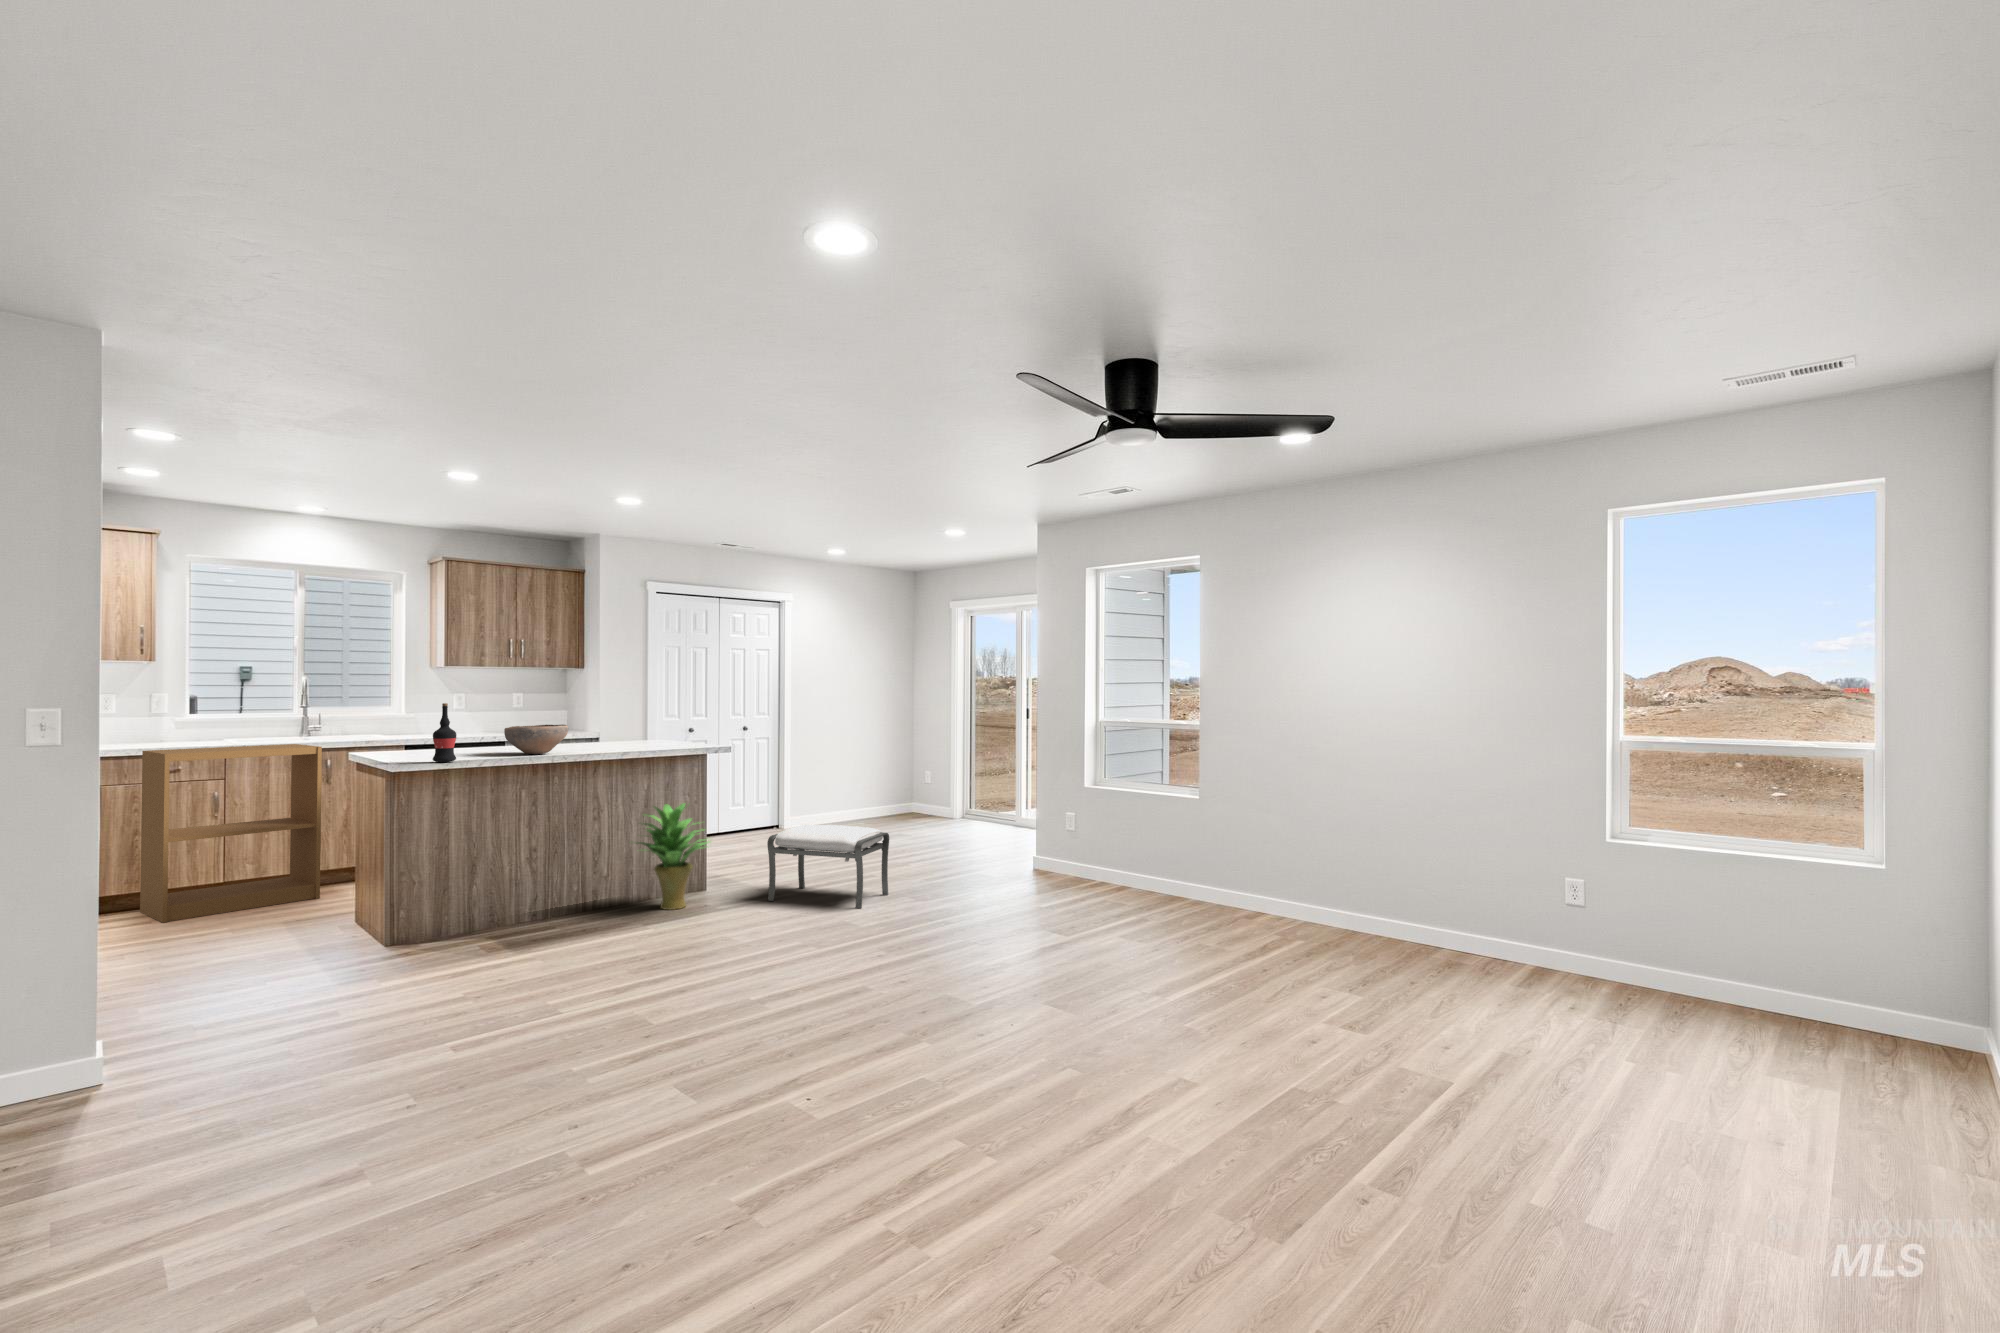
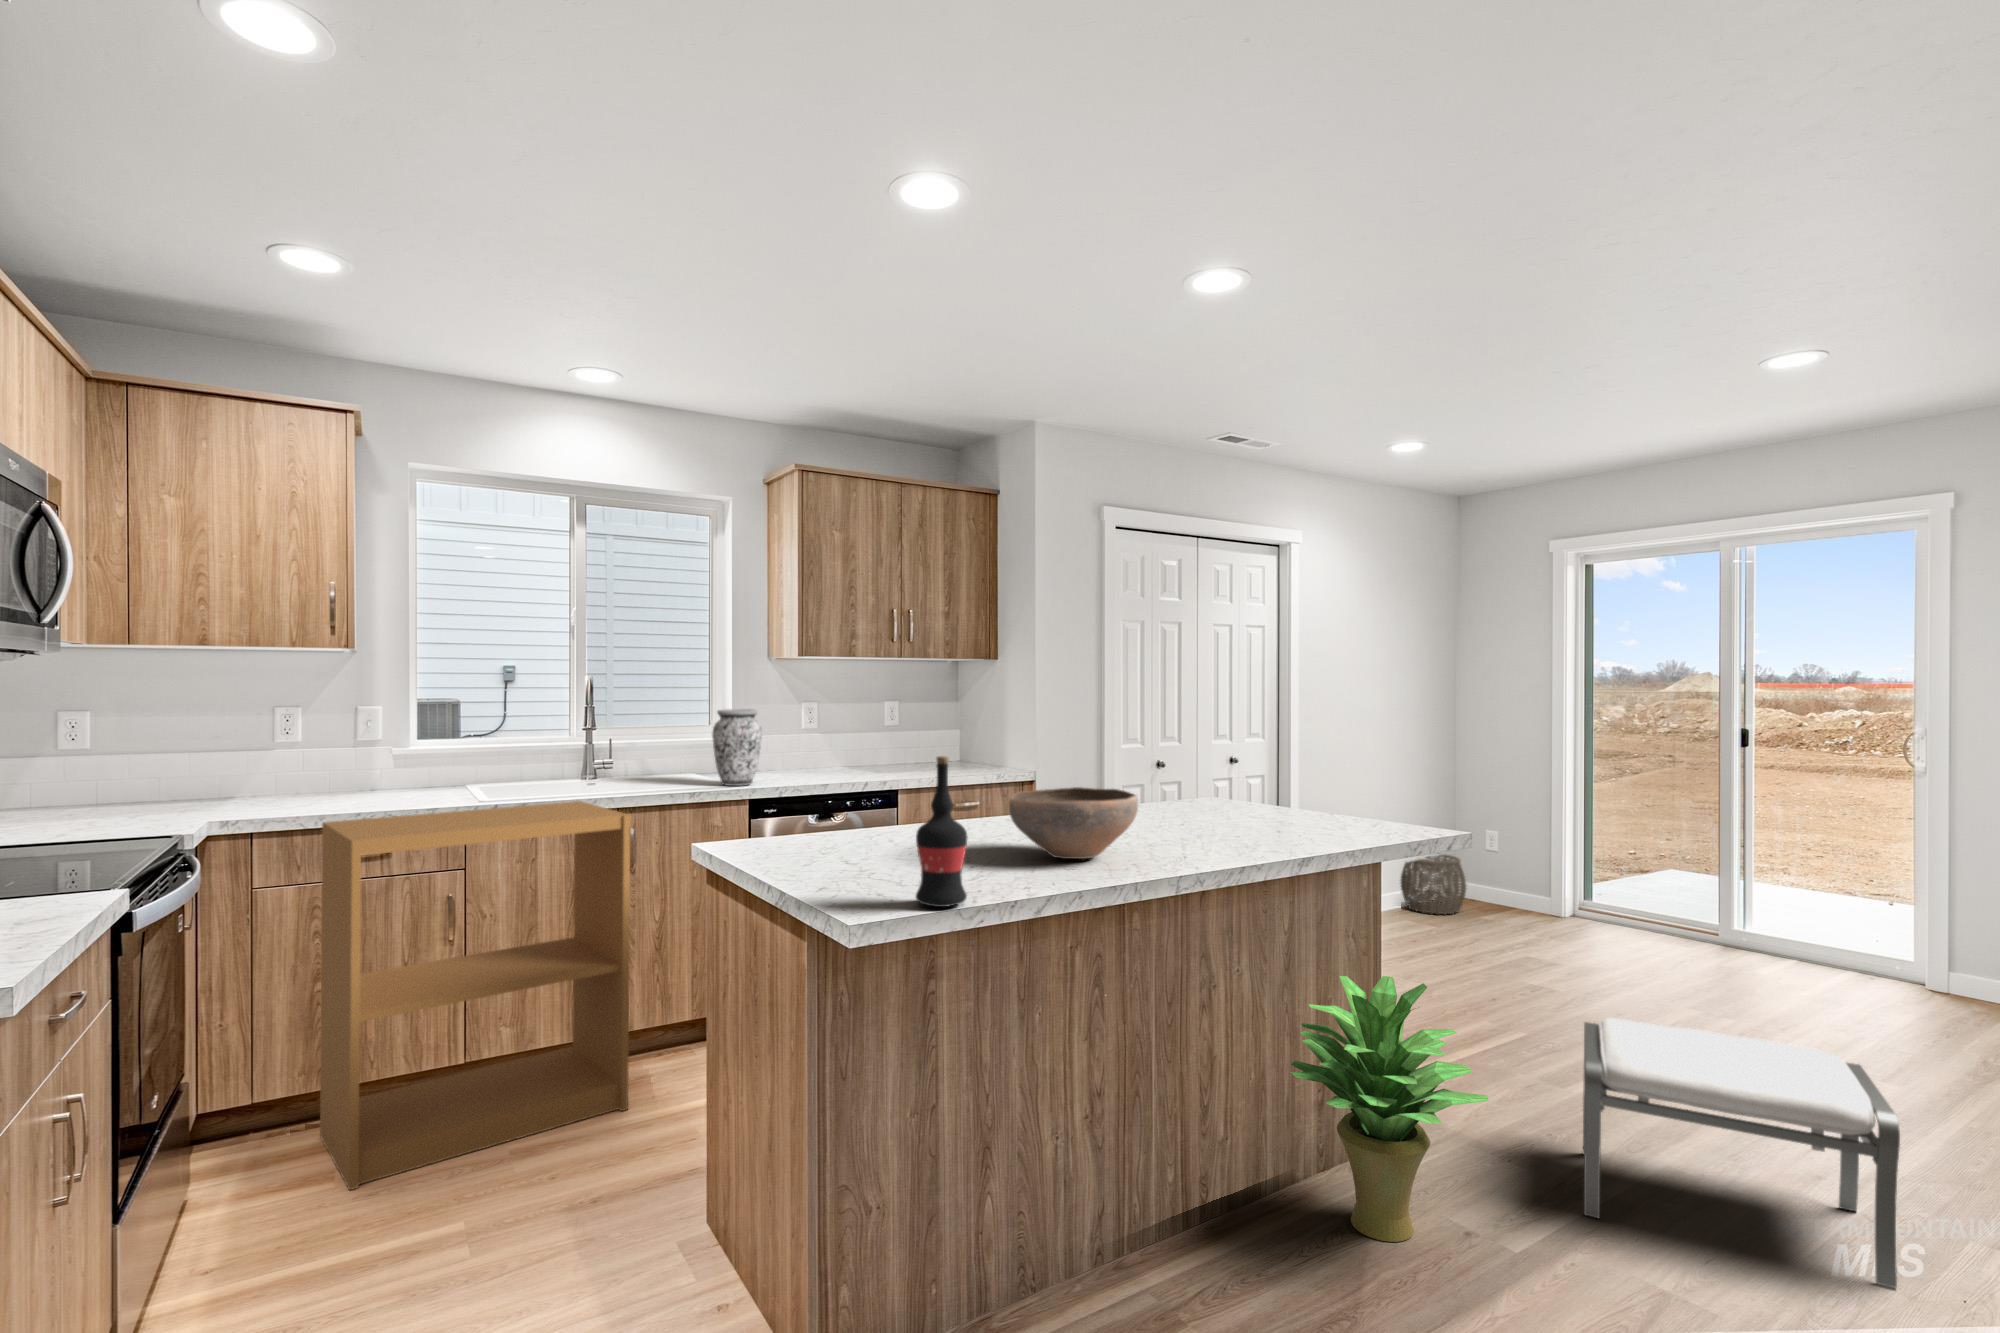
vase: none [385,697,418,741] -> present [712,709,762,786]
woven basket: none [867,786,905,821] -> present [1400,853,1466,915]

